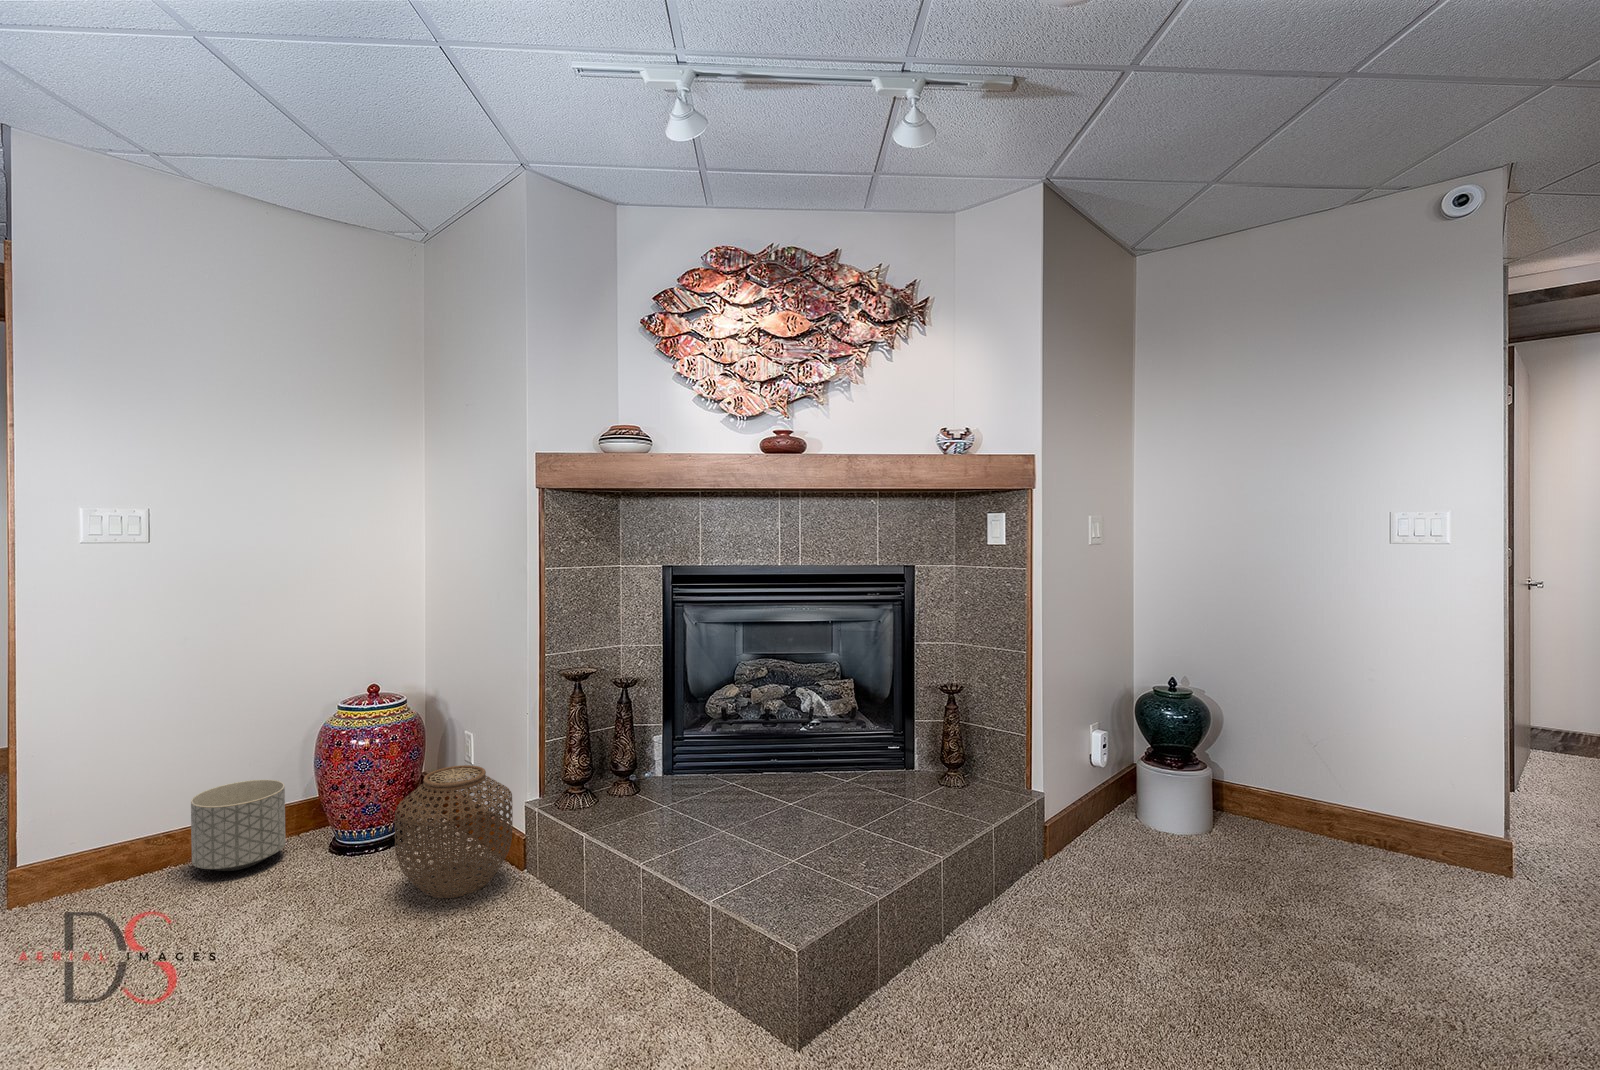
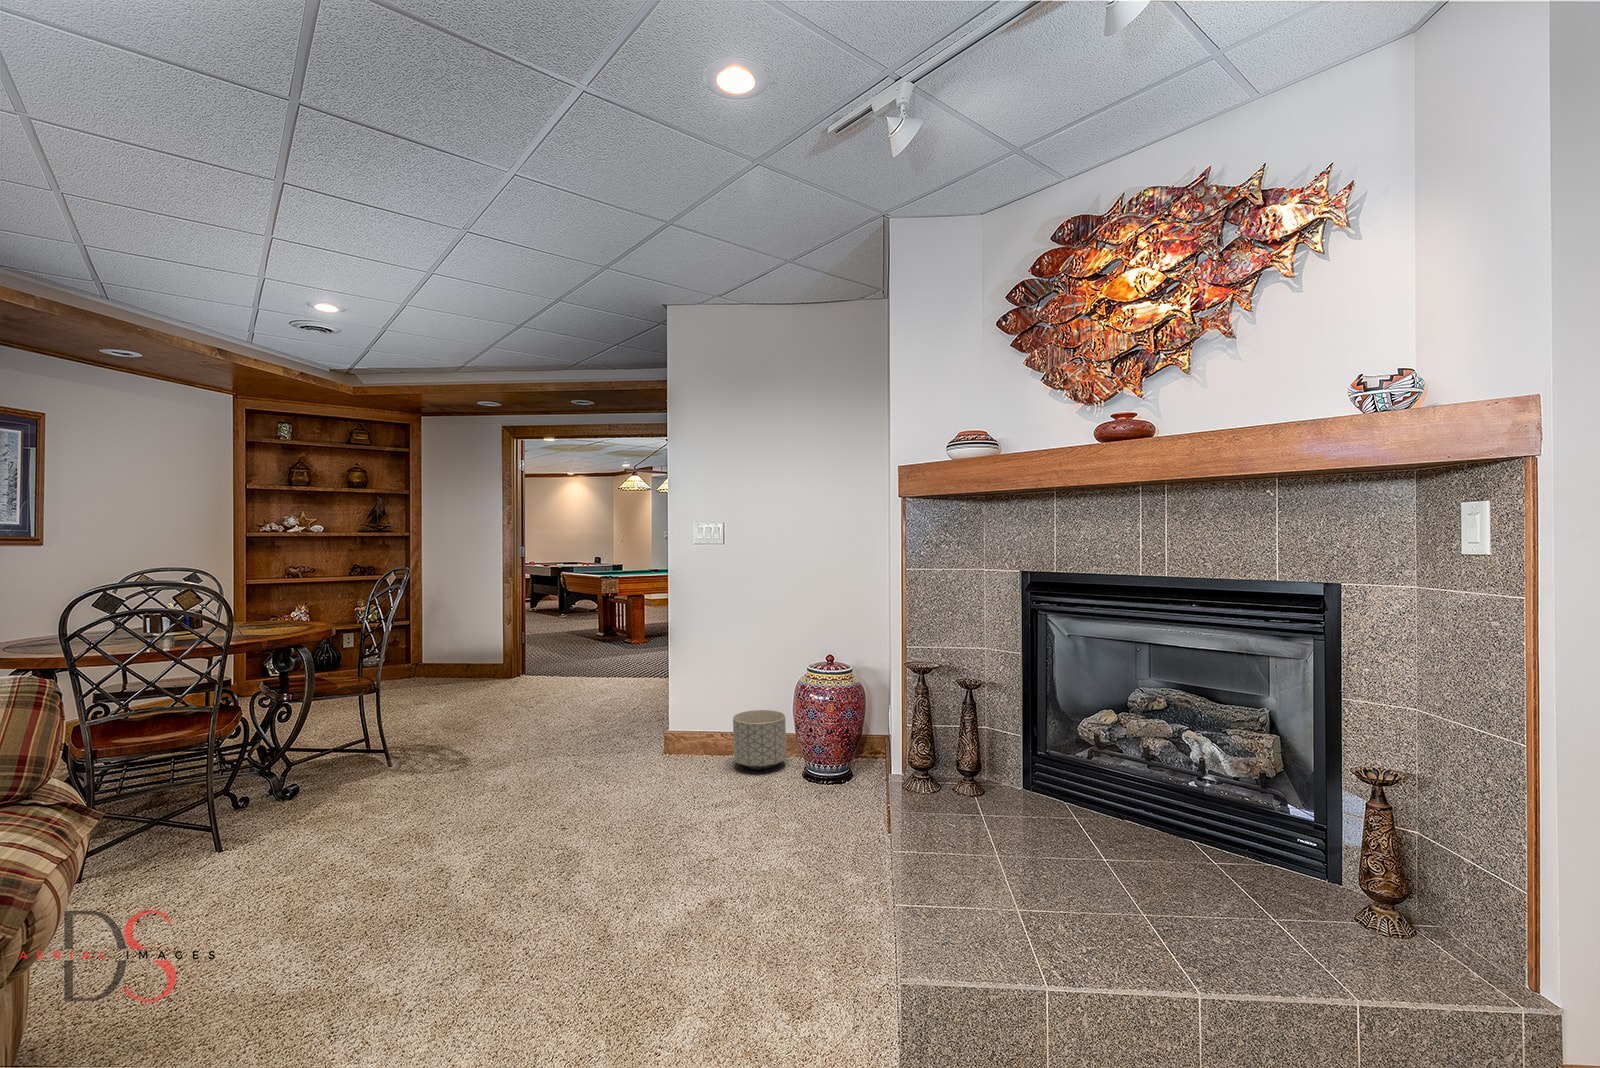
woven basket: present [395,765,513,898] -> none [795,729,883,835]

